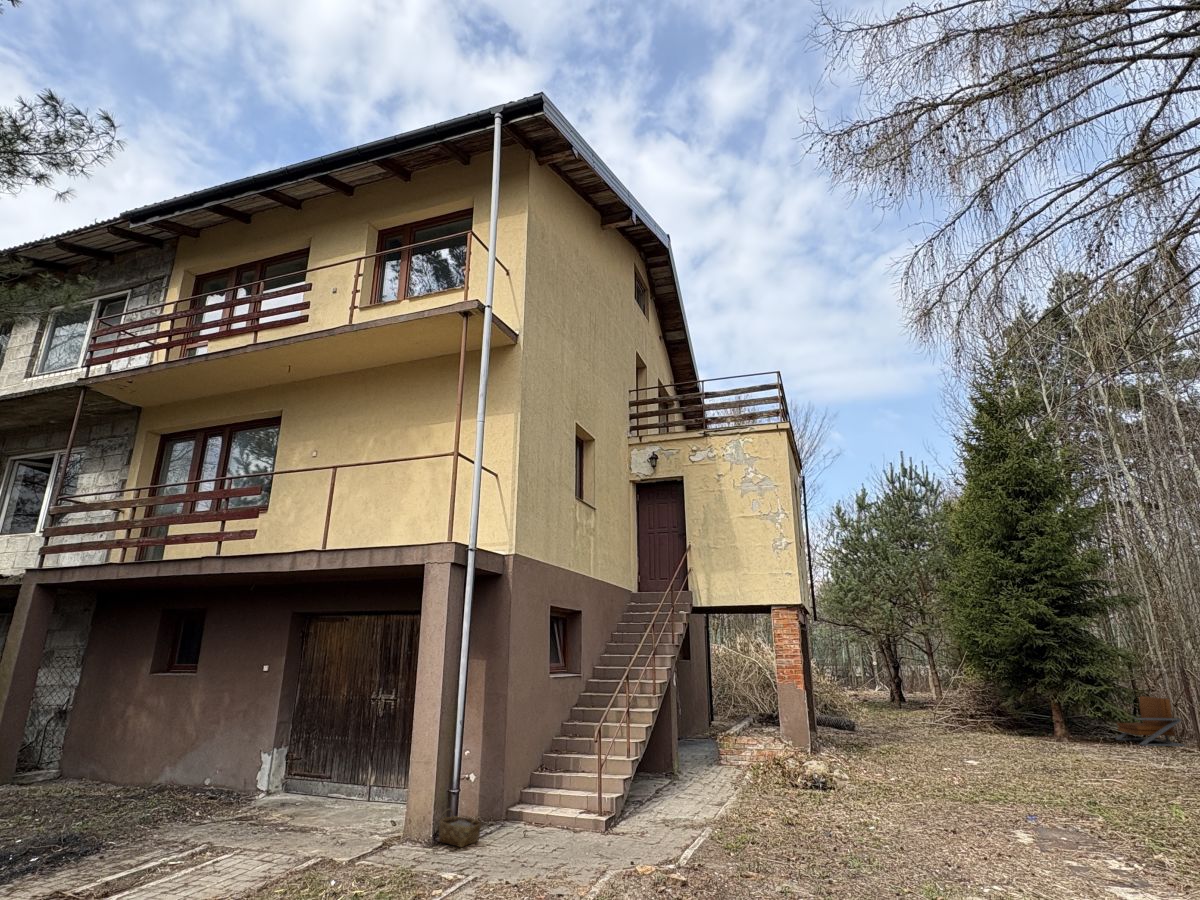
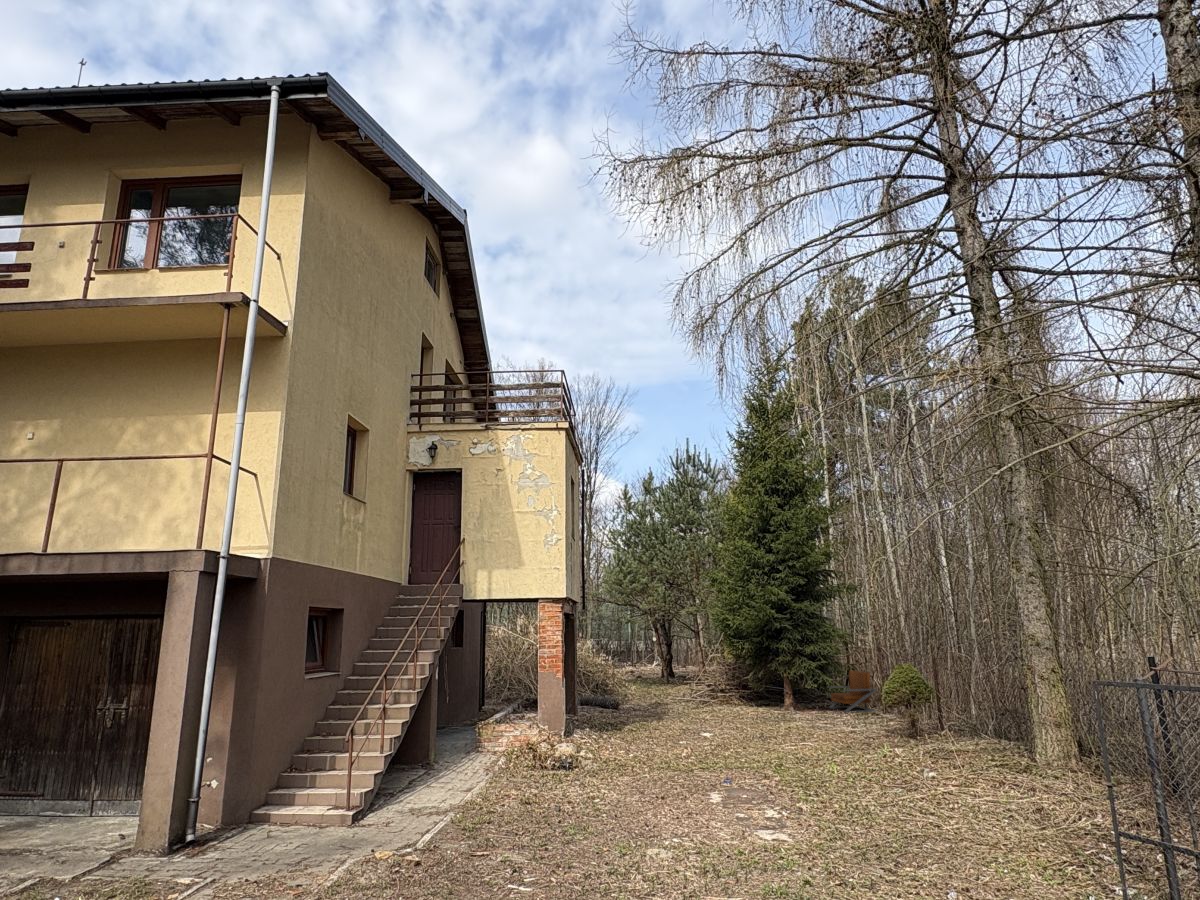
woven basket: present [438,809,482,847] -> none [175,817,223,853]

